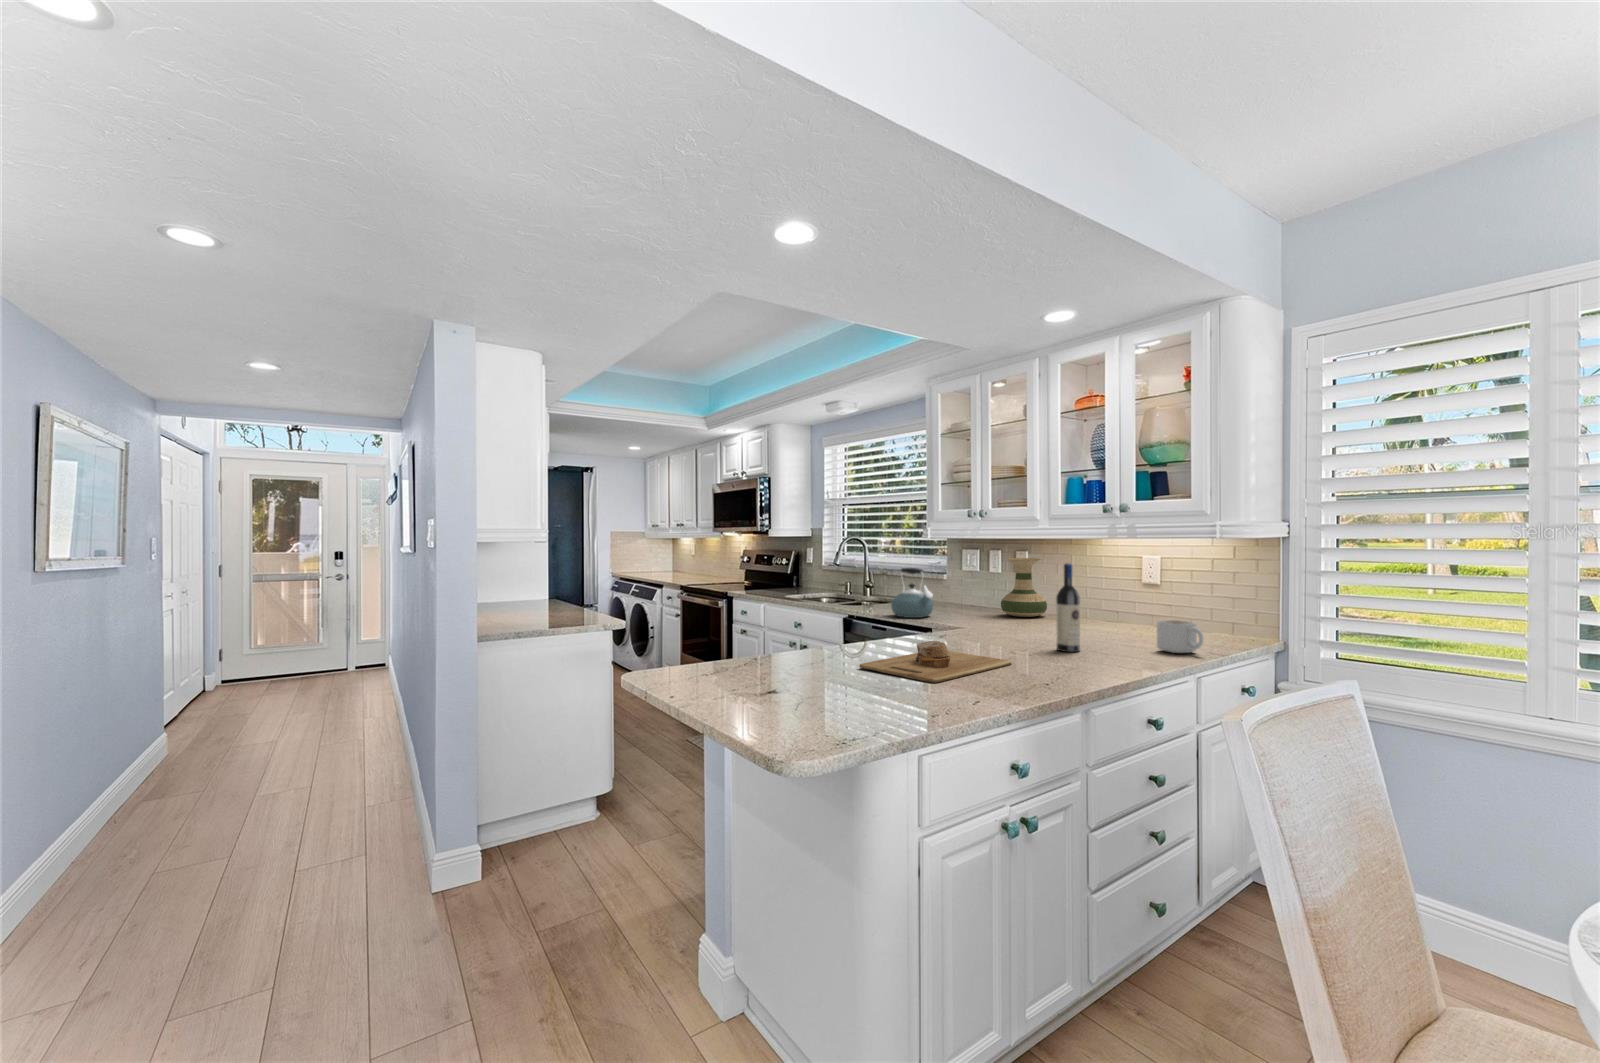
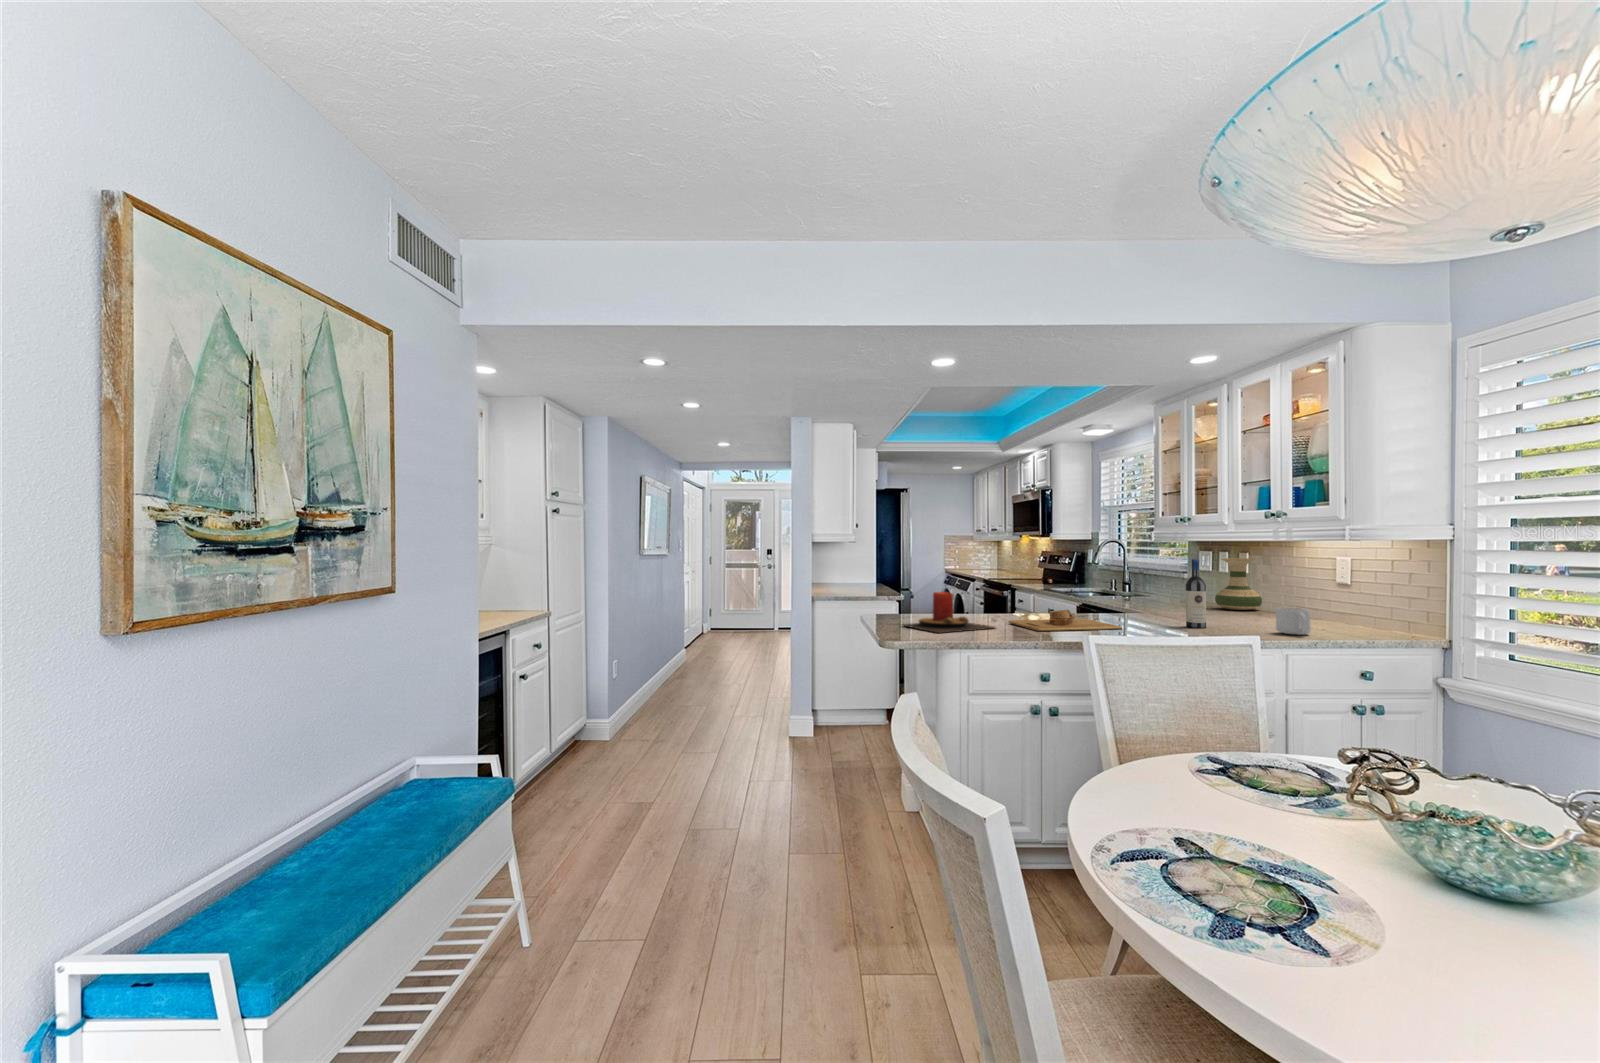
kettle: present [891,568,933,618] -> none [1113,565,1151,605]
candle: none [716,629,867,710] -> present [903,591,995,633]

